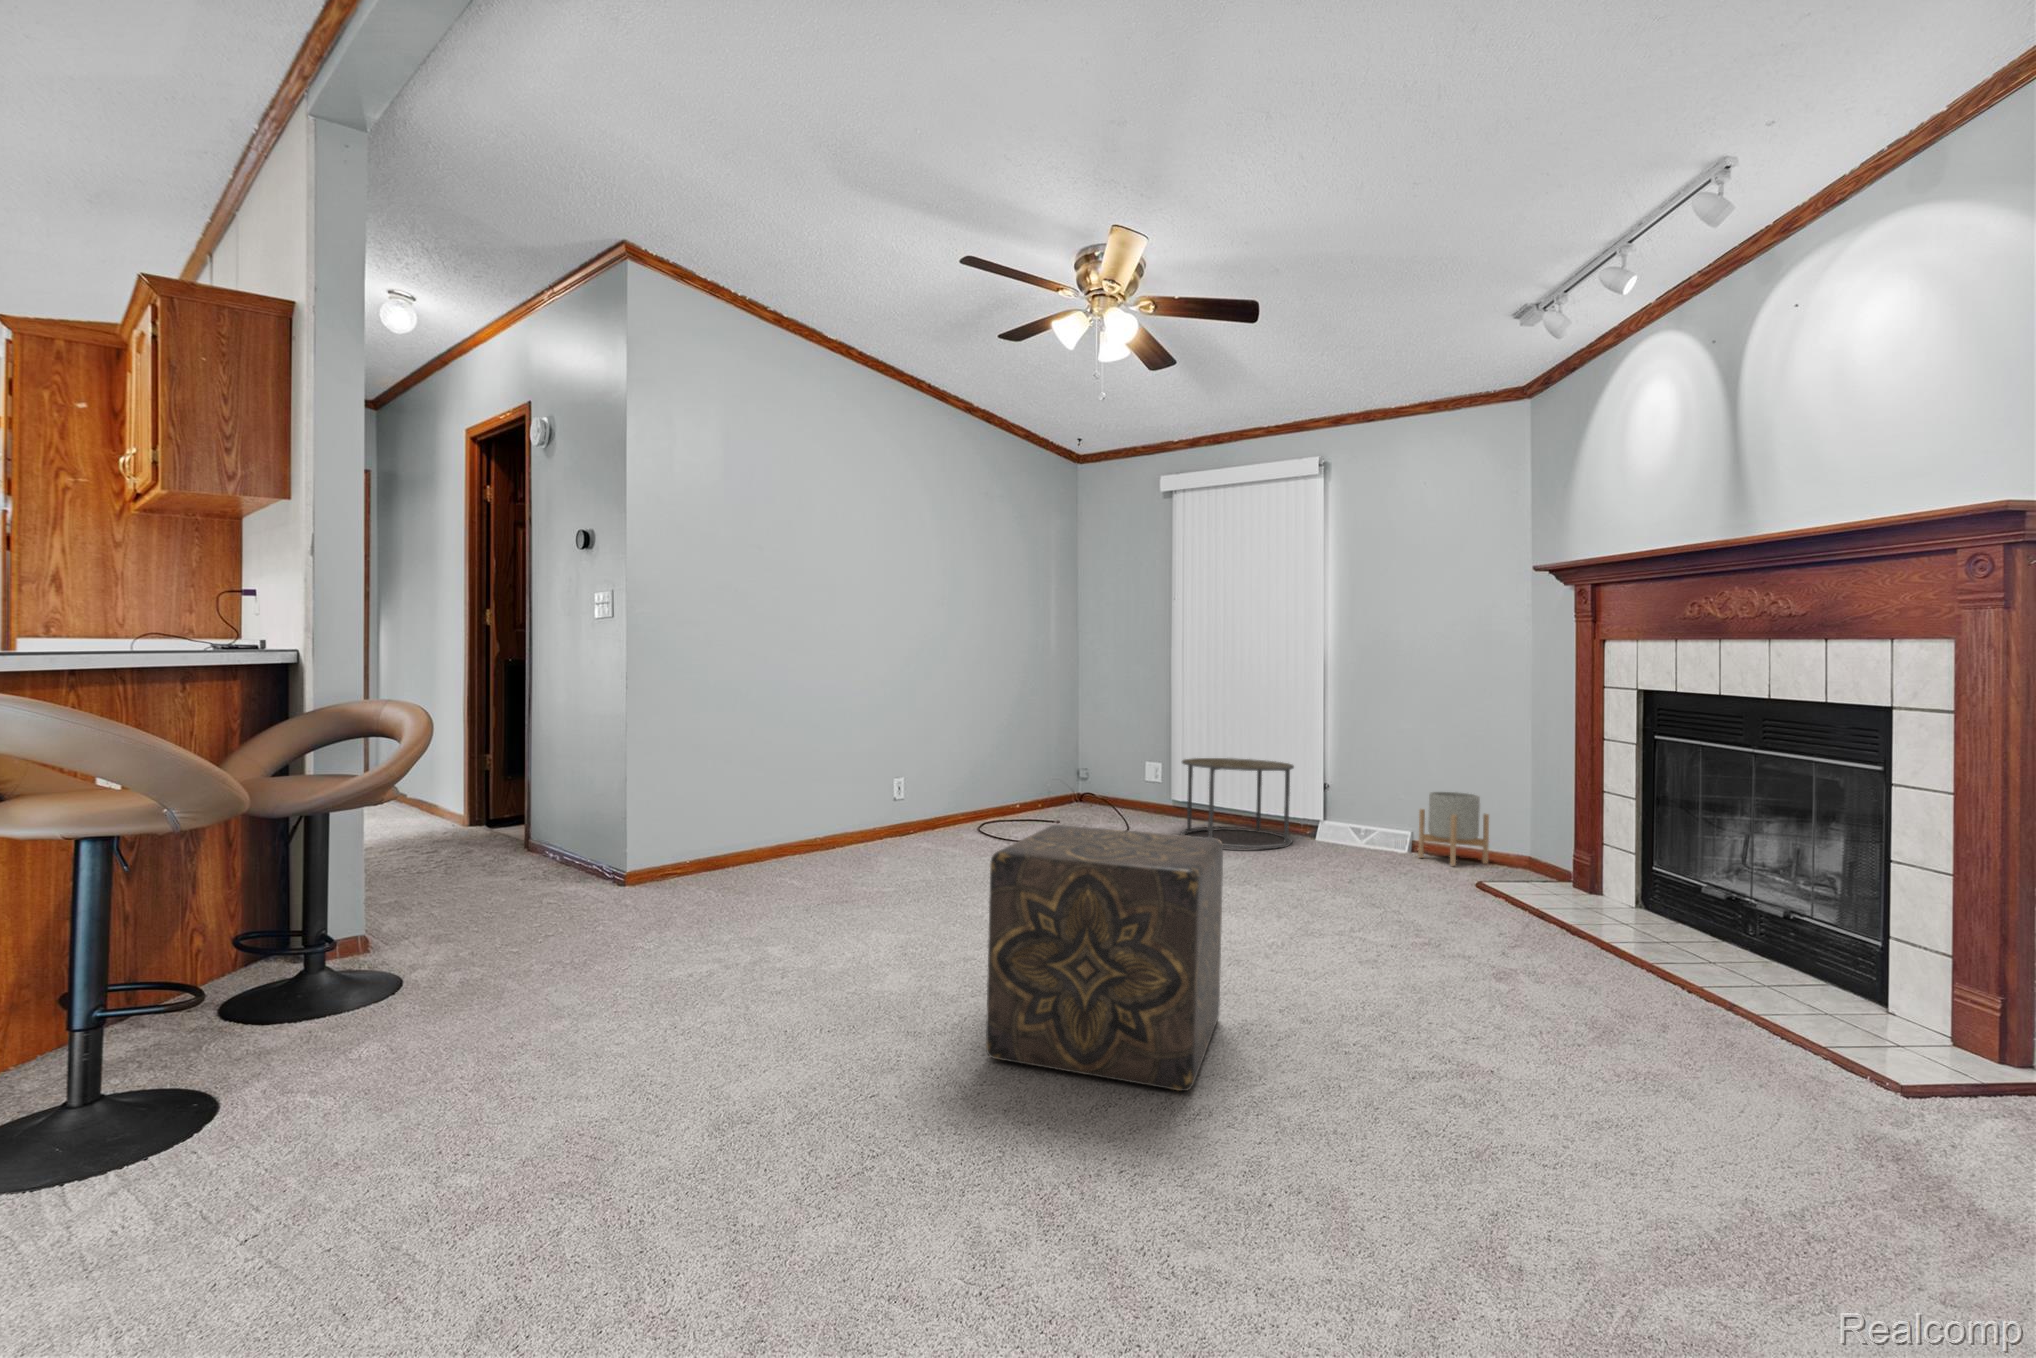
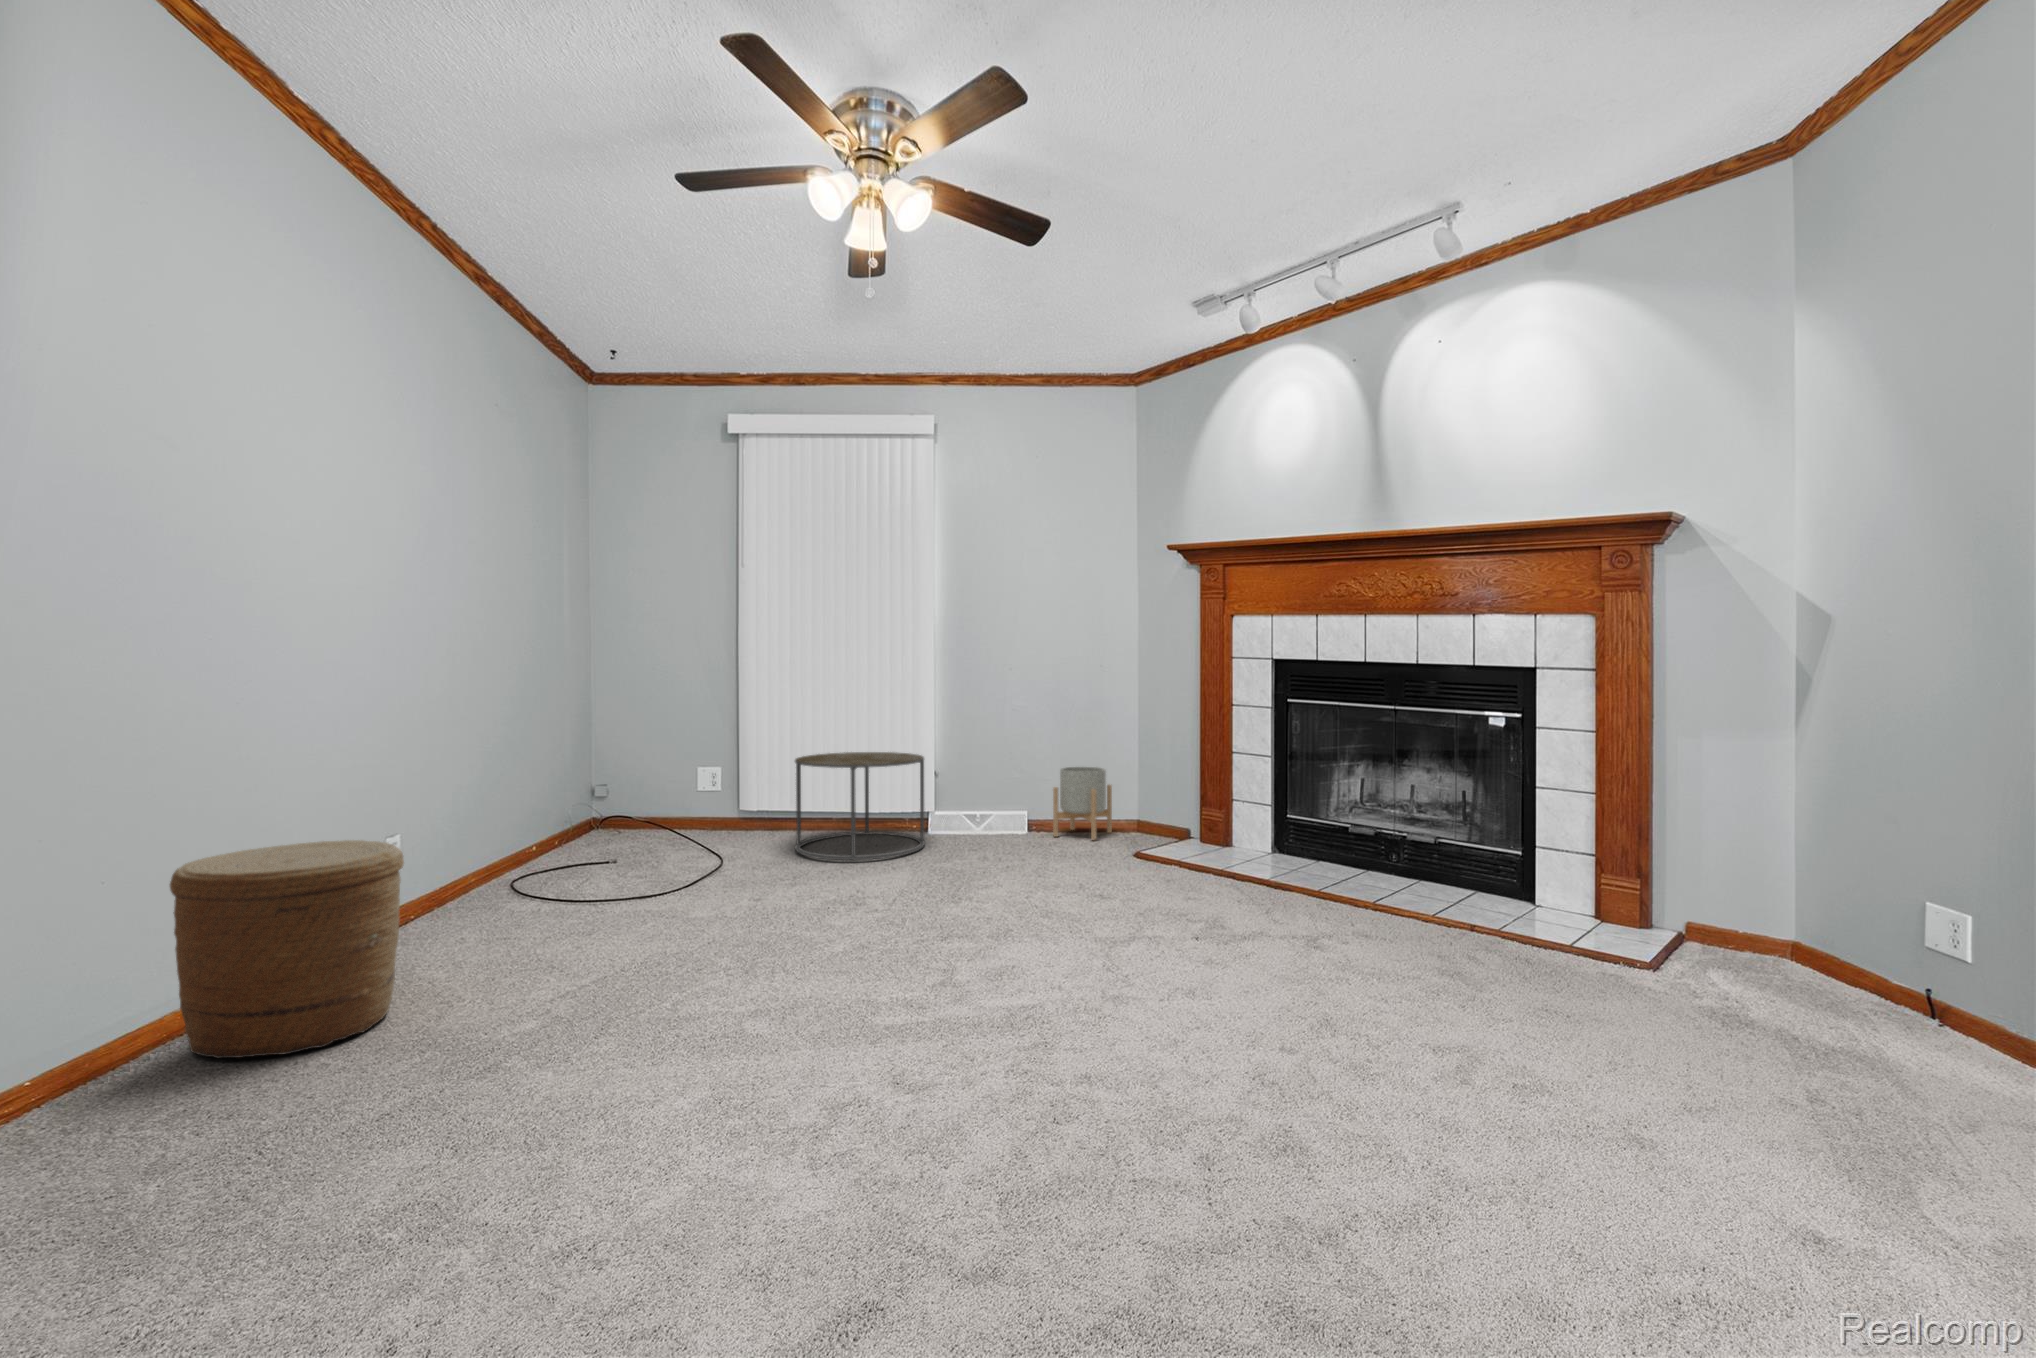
woven basket: none [755,770,856,877] -> present [170,840,404,1058]
ottoman: present [986,825,1223,1091] -> none [1050,857,1425,1257]

